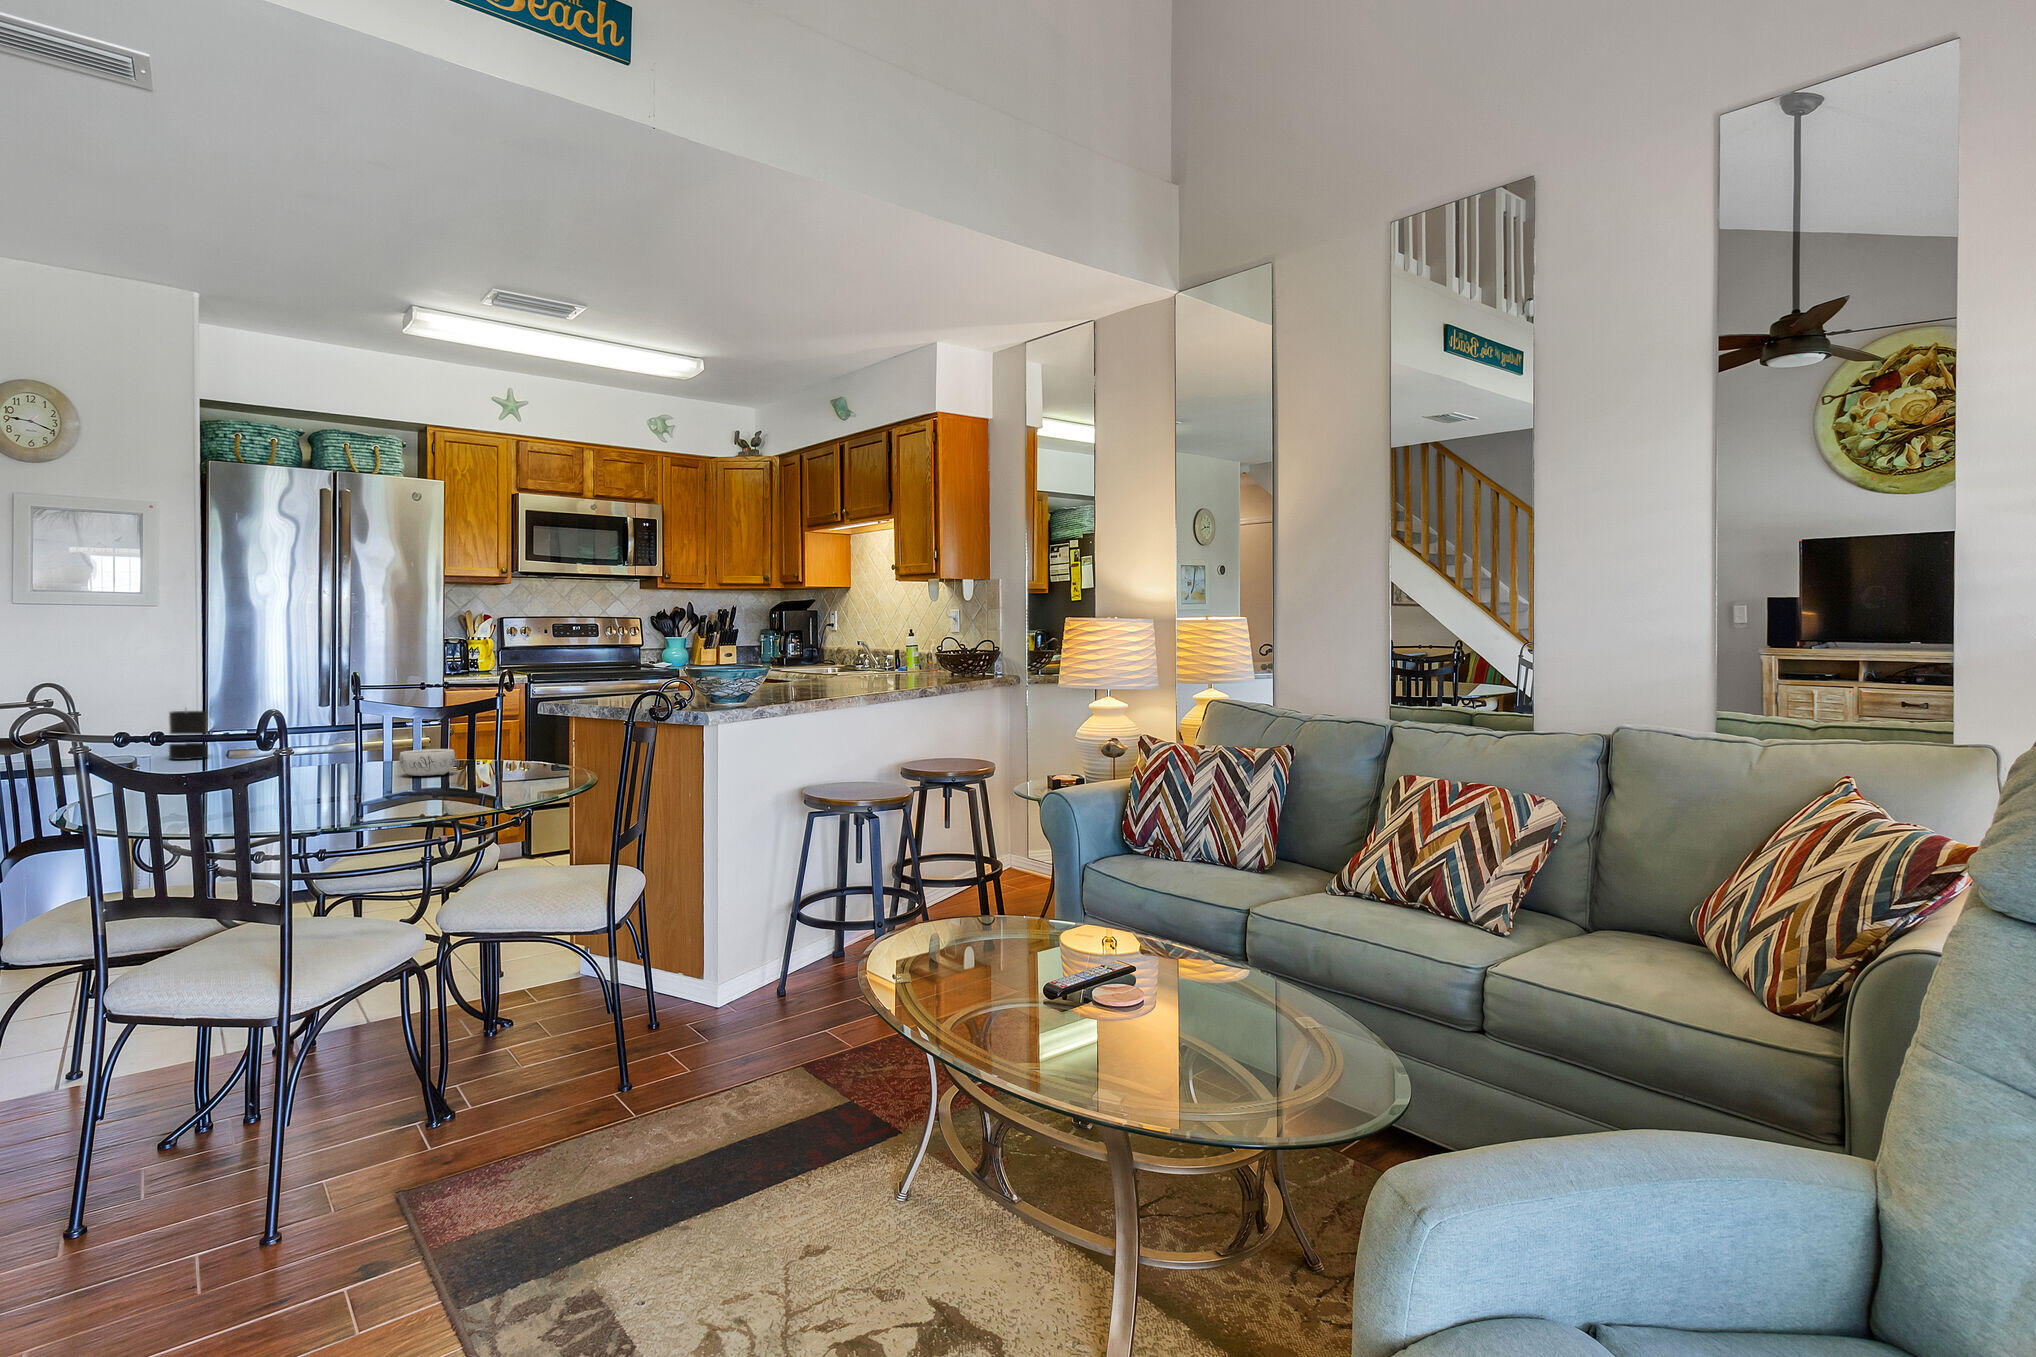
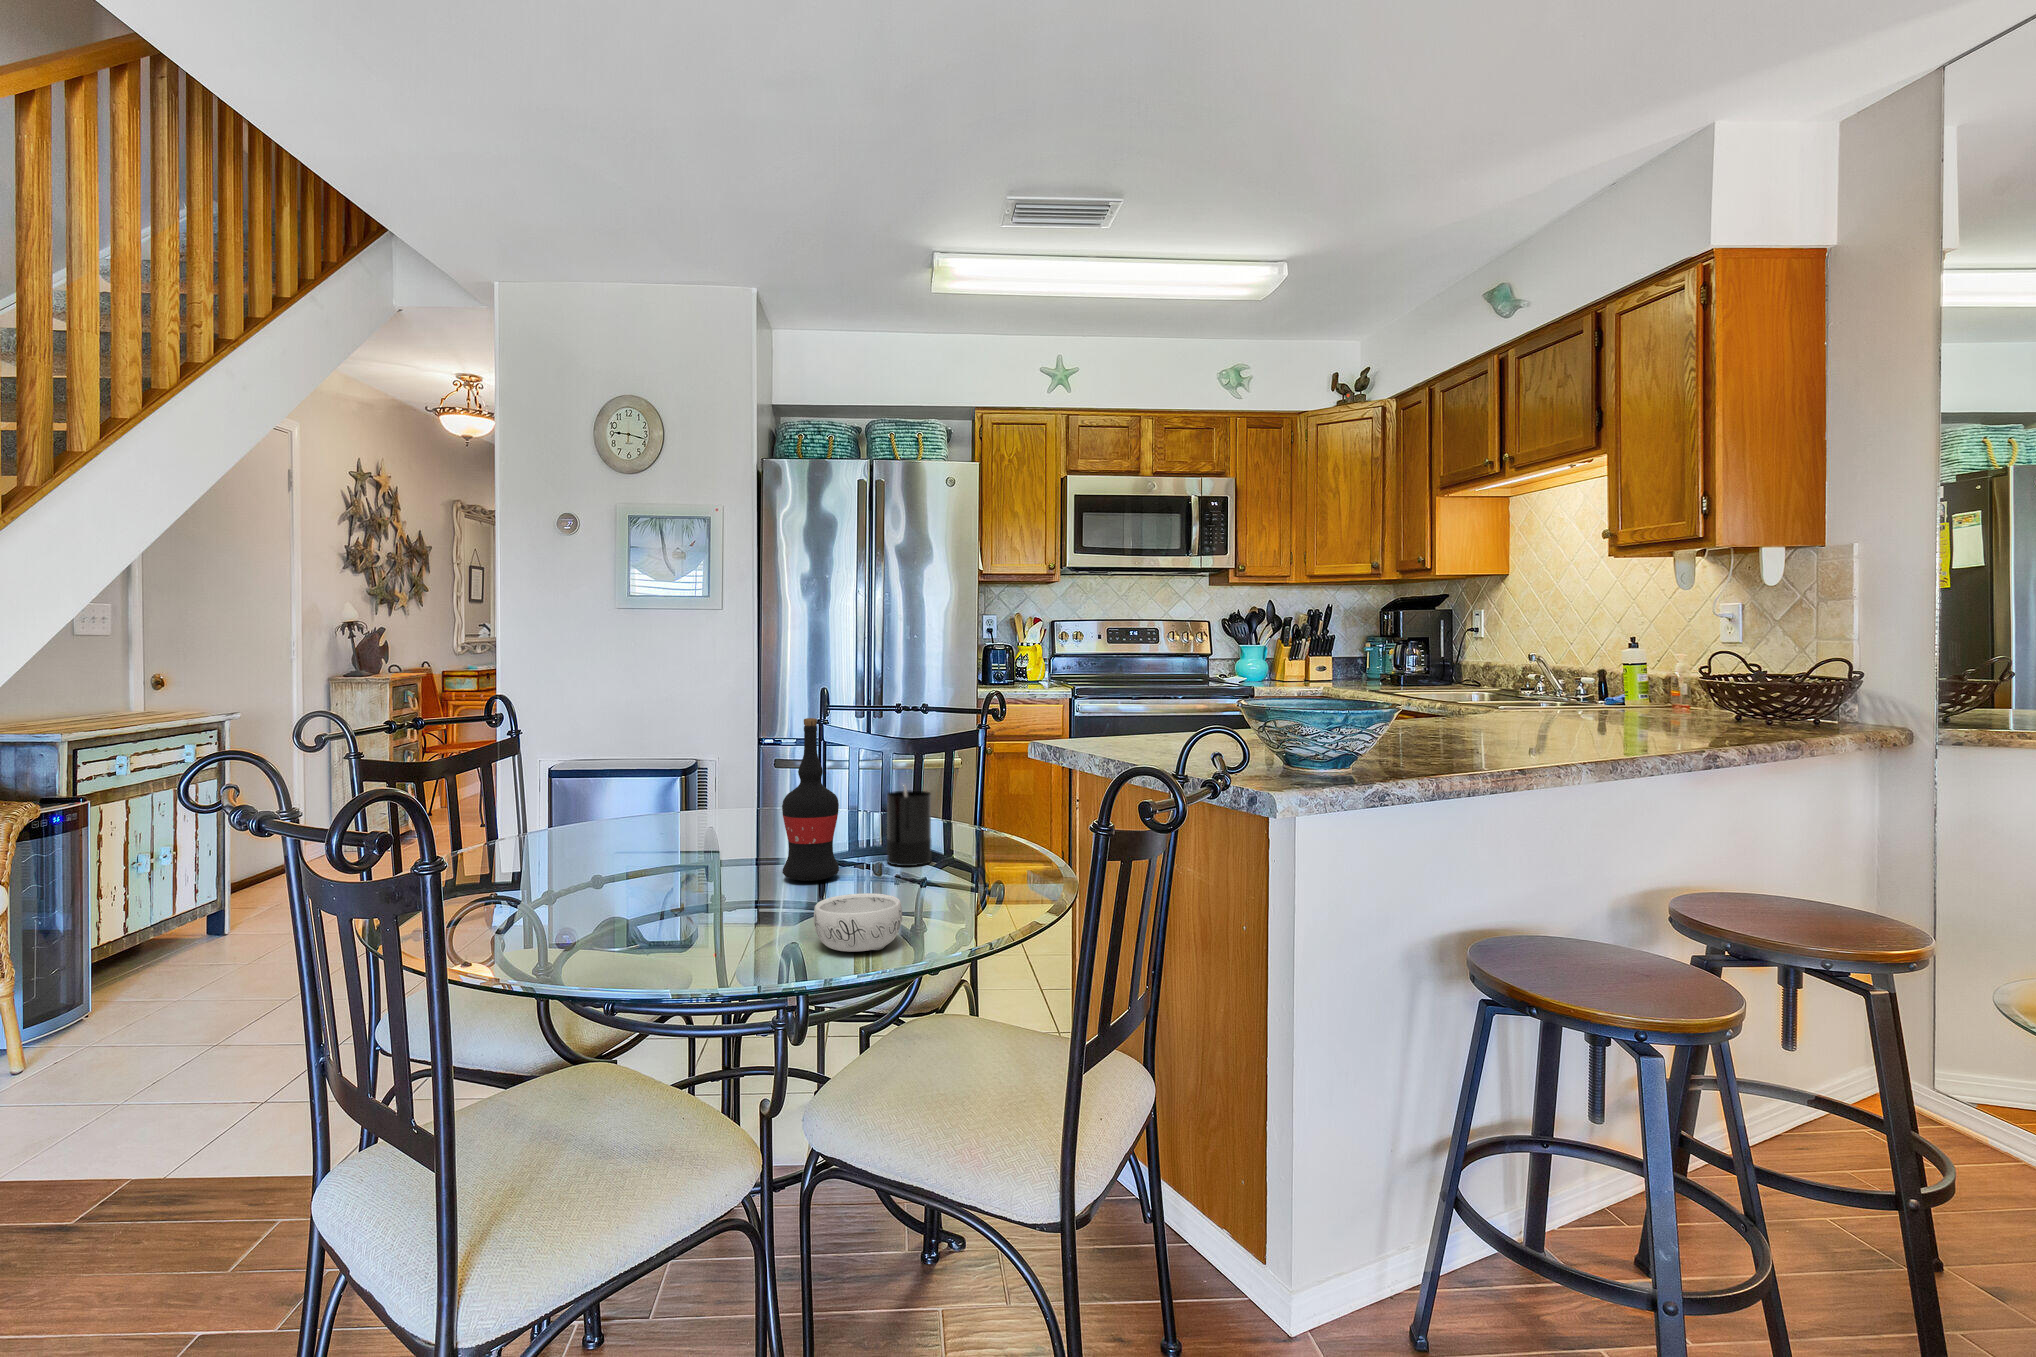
wine bottle: none [344,658,387,761] -> present [782,718,839,881]
candle: present [169,708,208,760] -> present [887,785,931,866]

